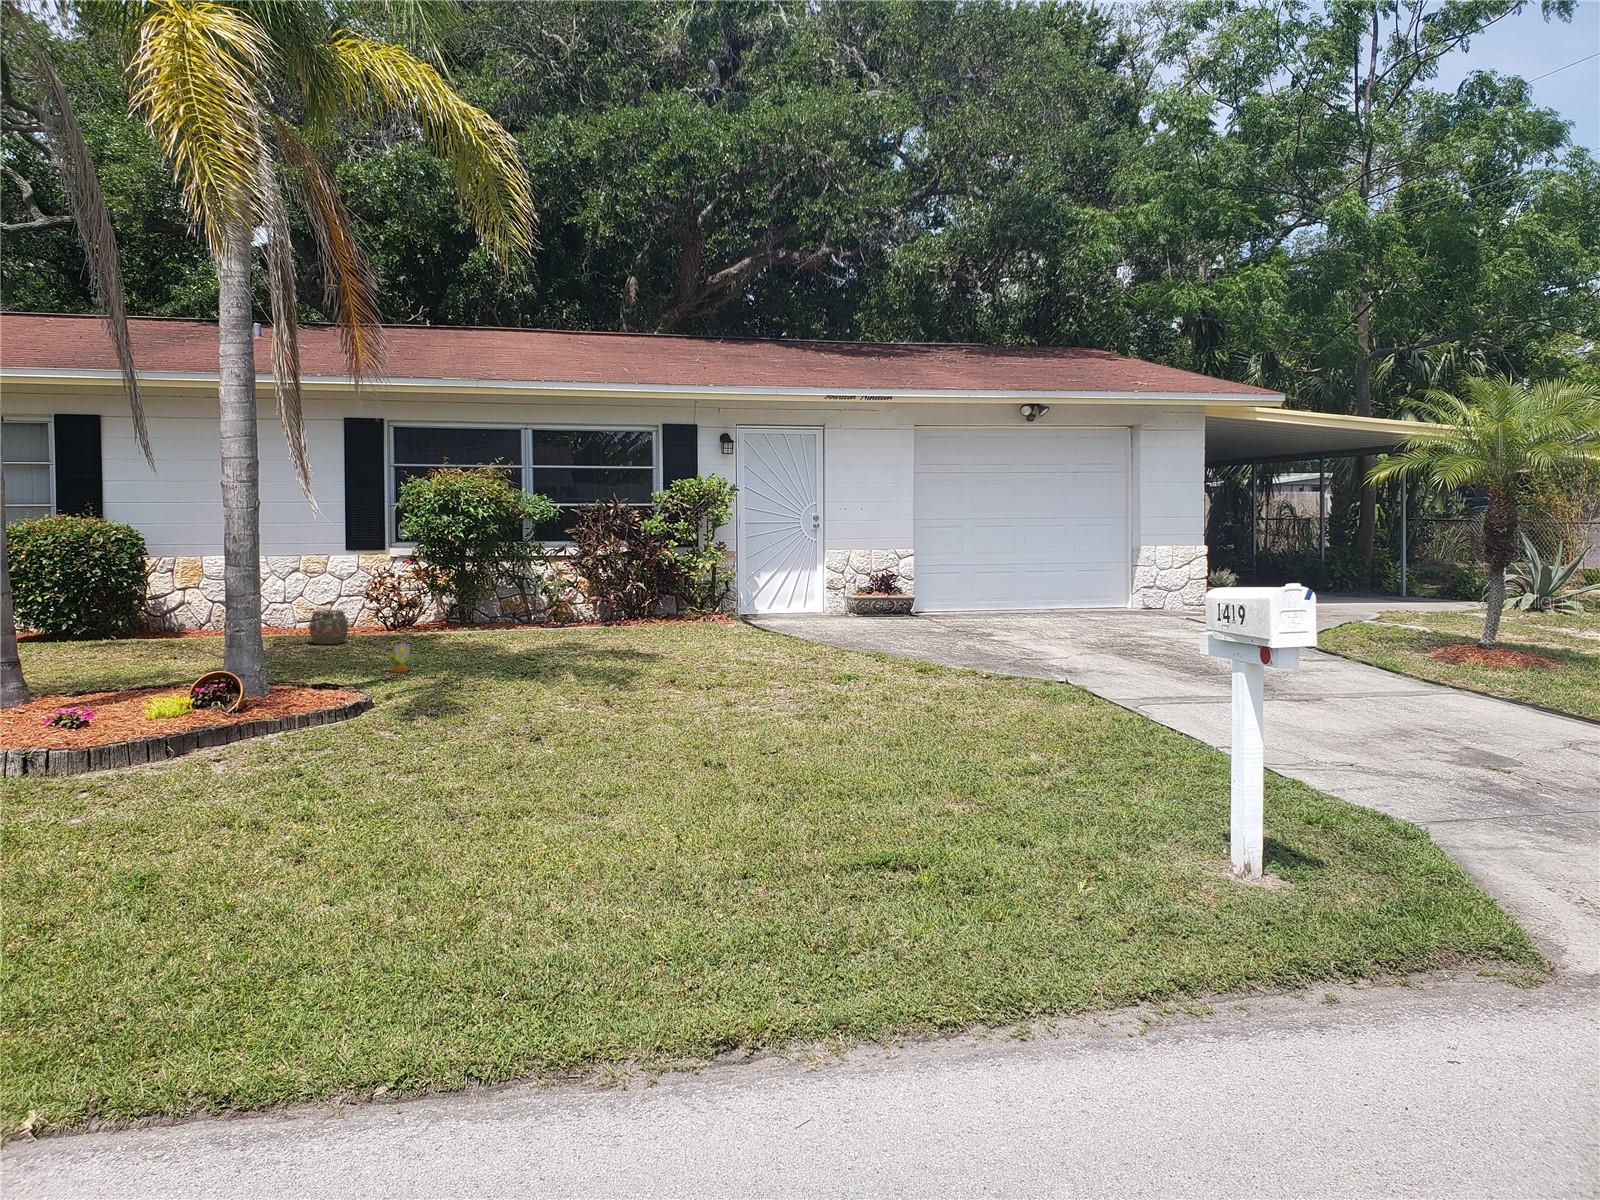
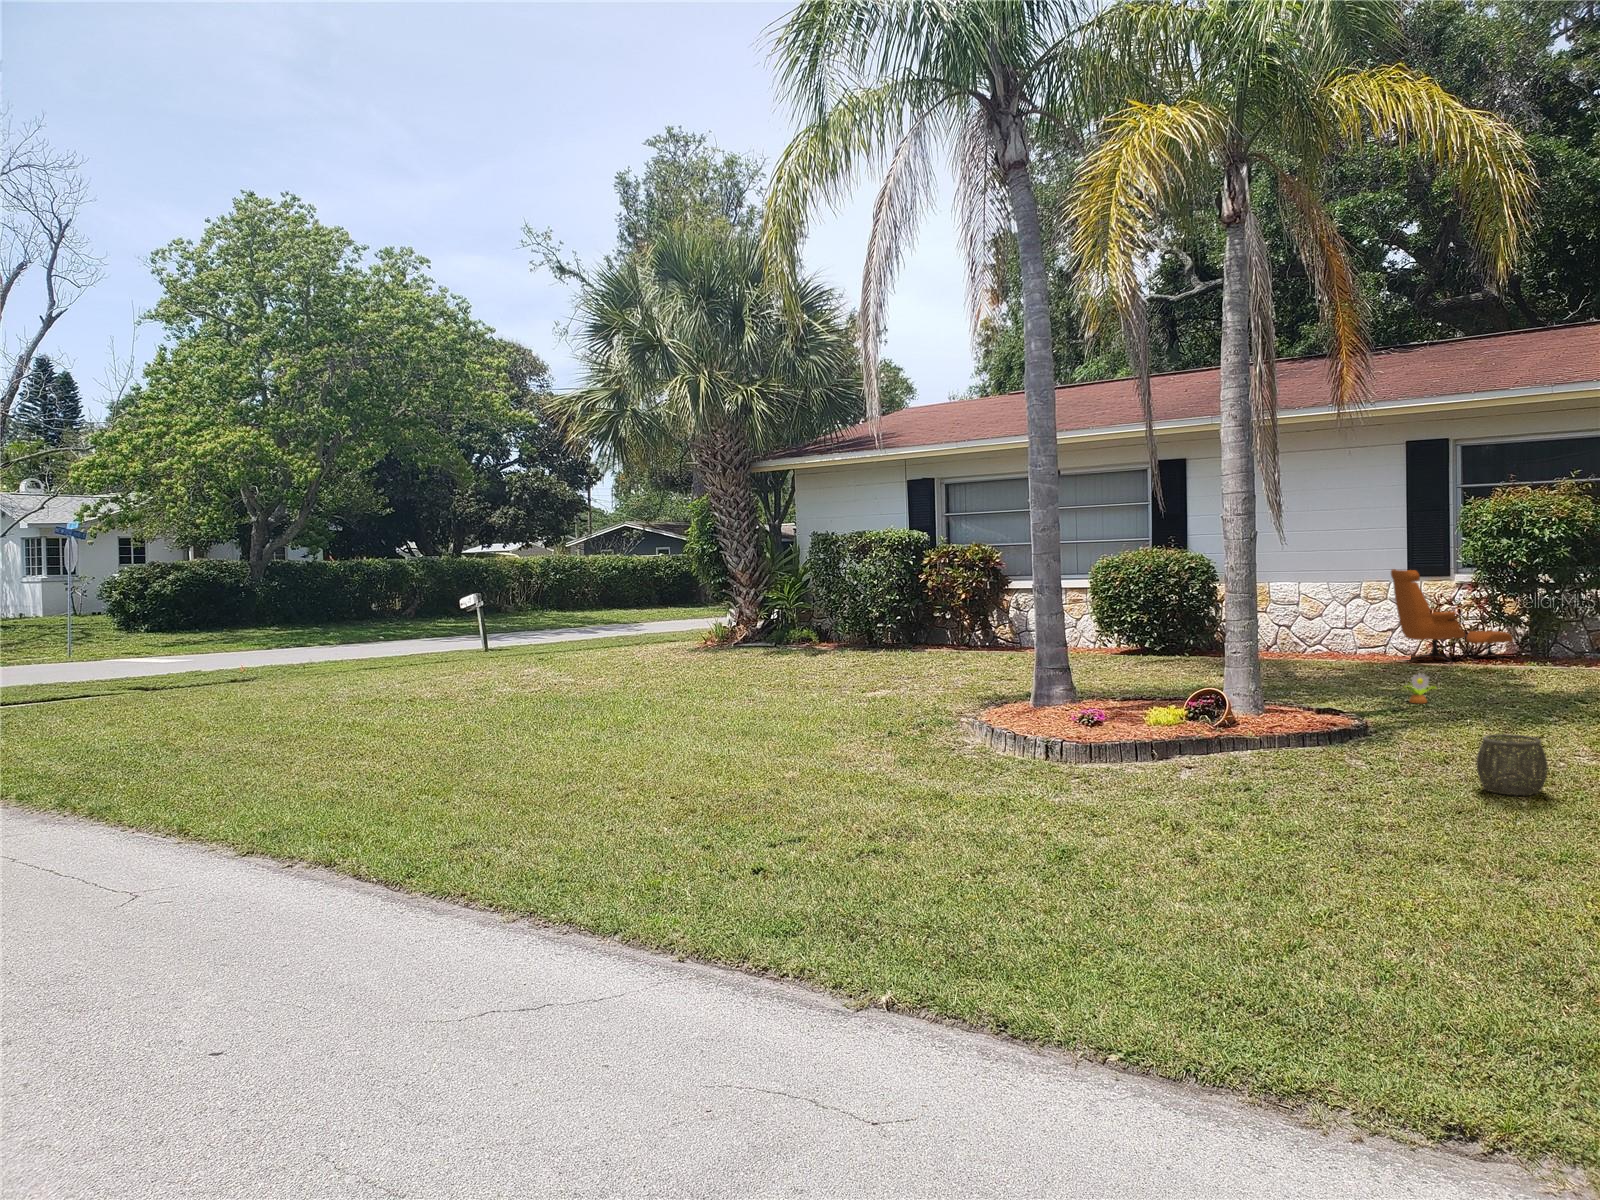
lounge chair: none [342,543,447,634] -> present [1391,569,1513,663]
woven basket: present [309,610,348,644] -> present [1476,734,1548,795]

